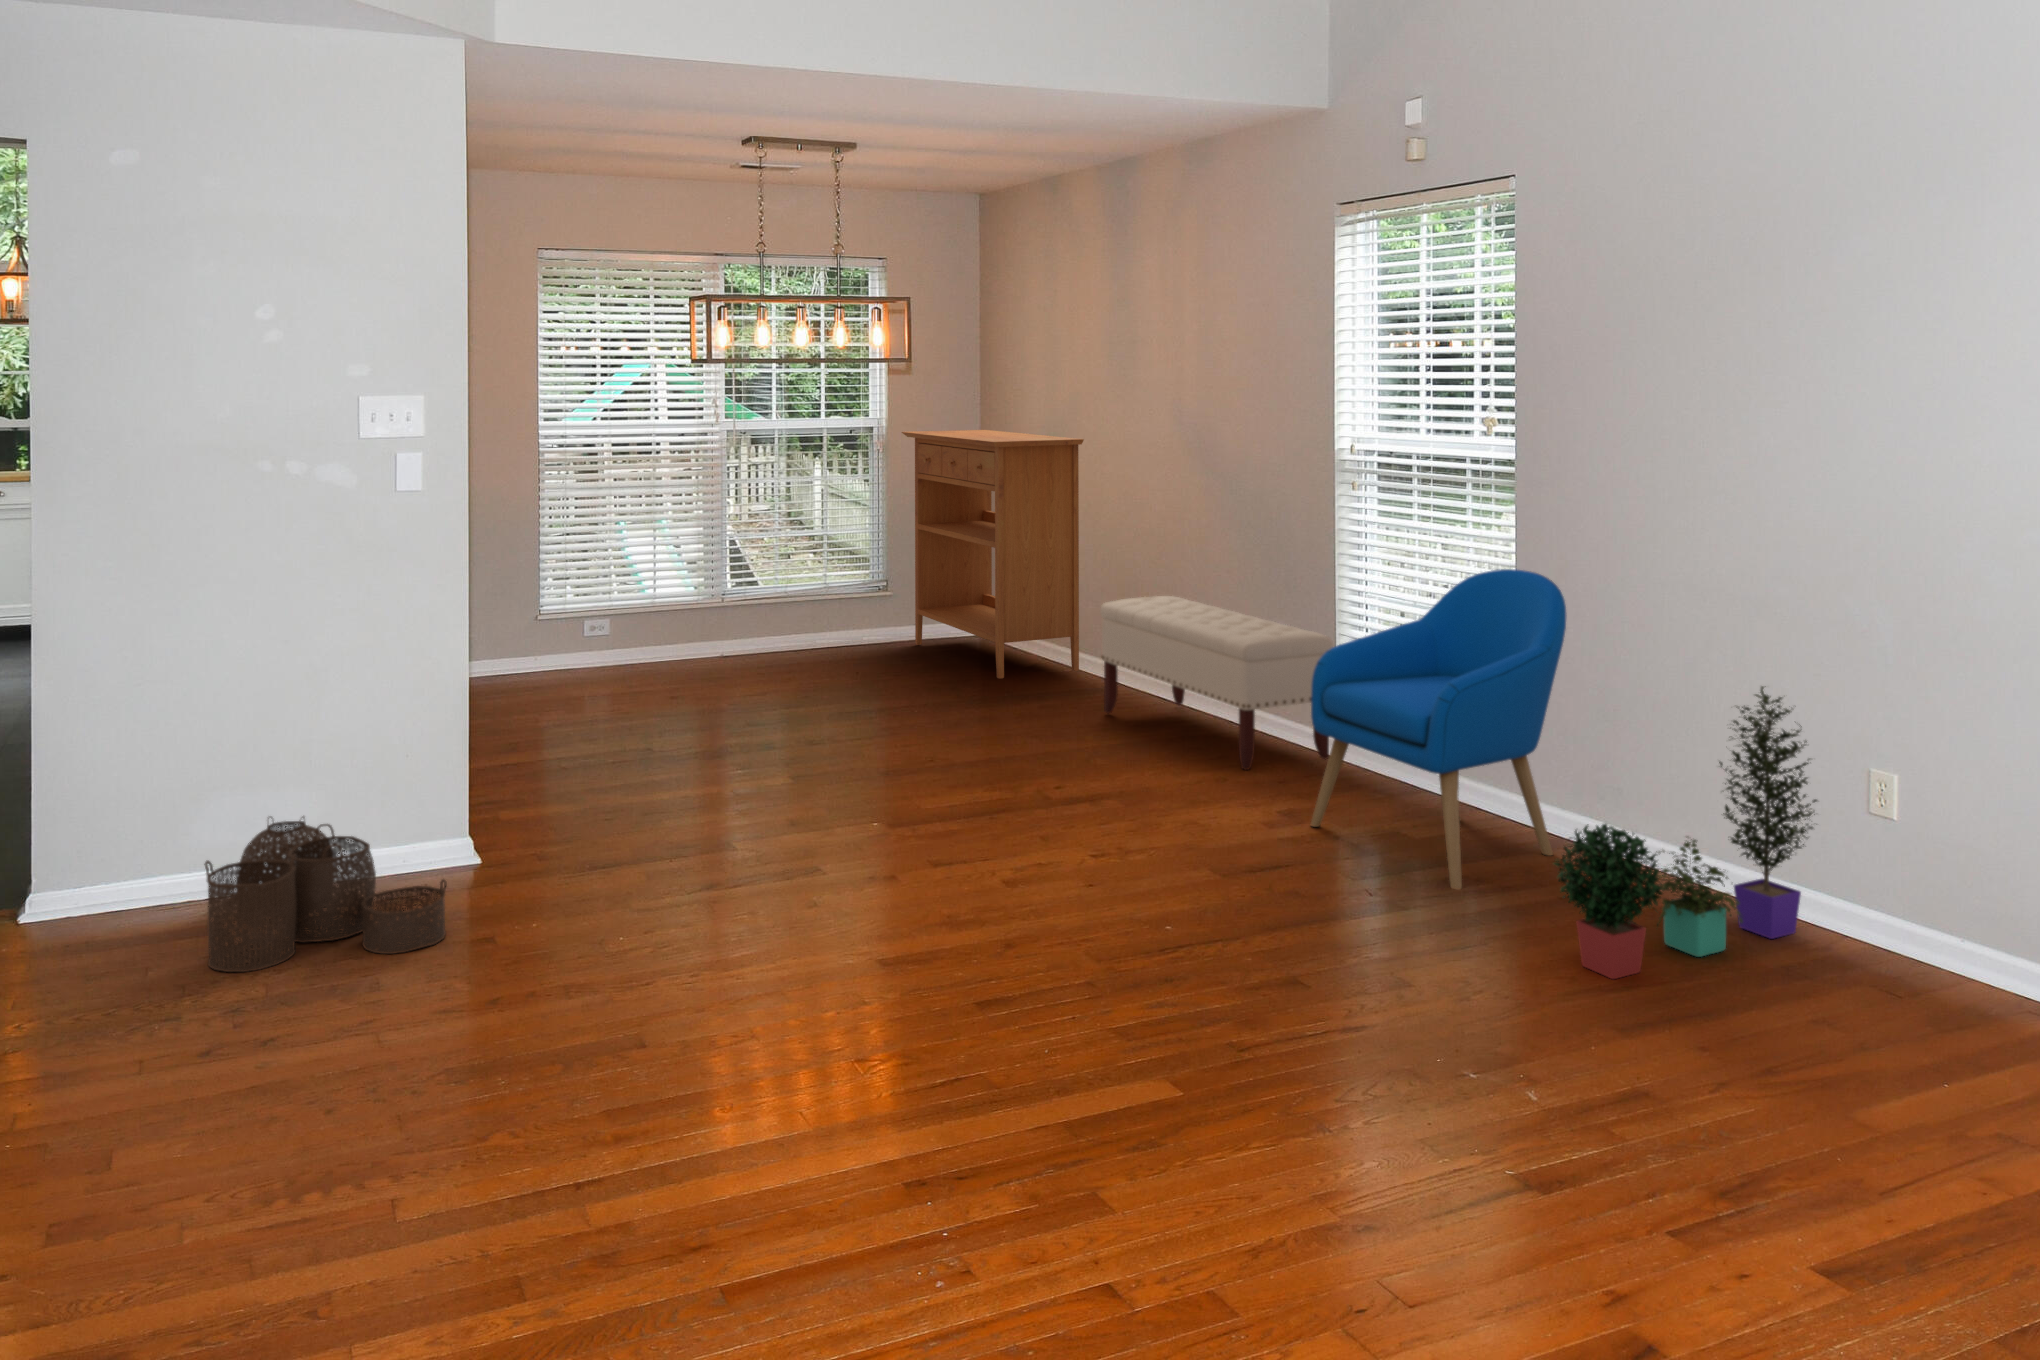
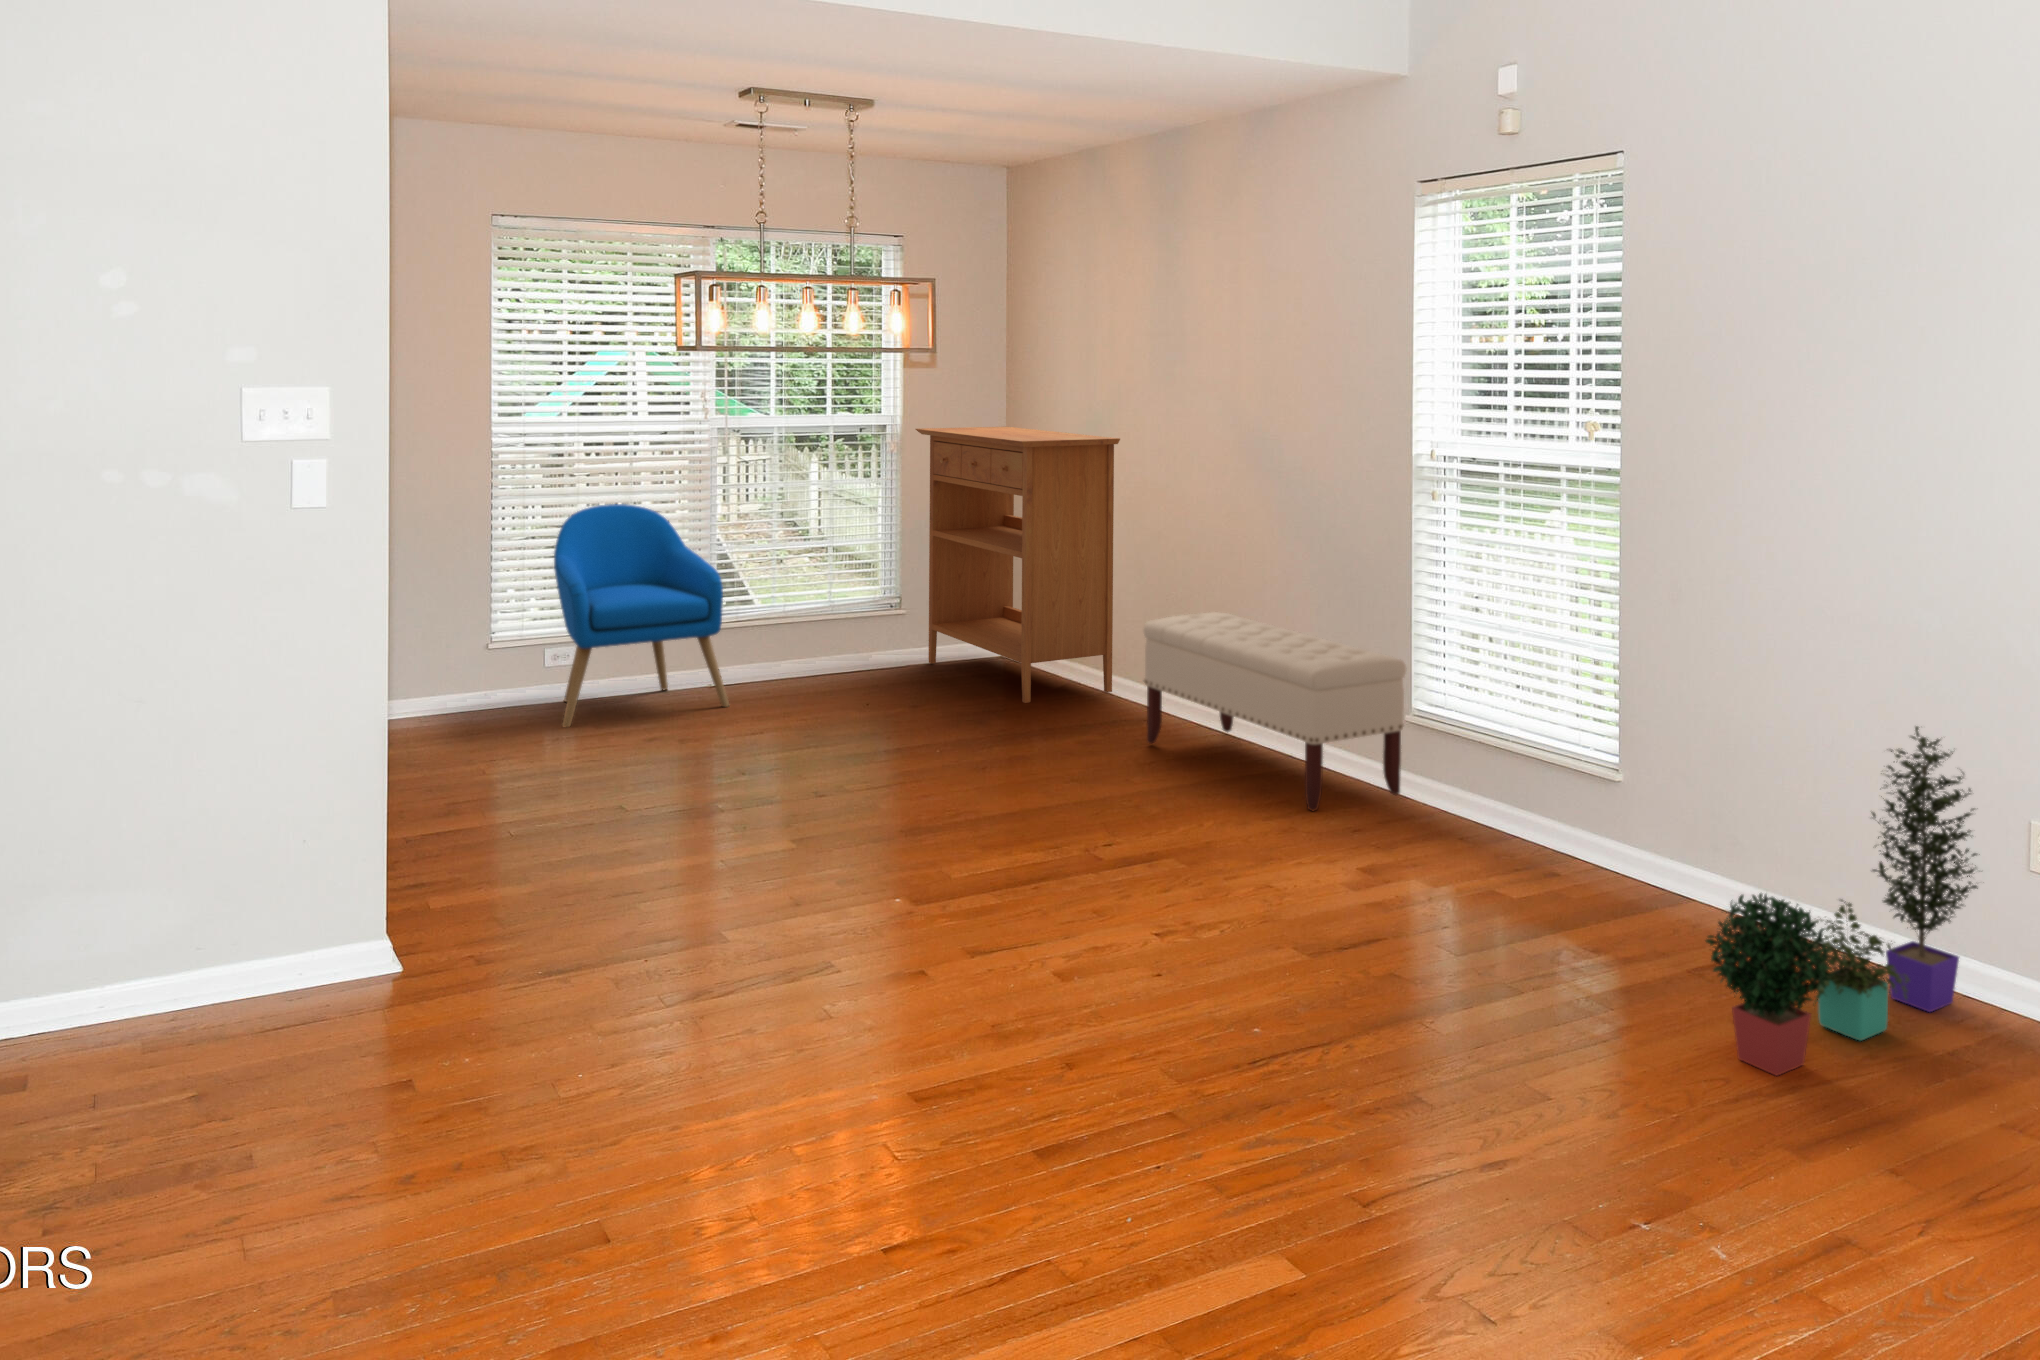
armchair: present [1311,569,1566,889] -> present [554,504,729,727]
woven basket: present [204,817,447,972] -> none [12,925,354,1152]

